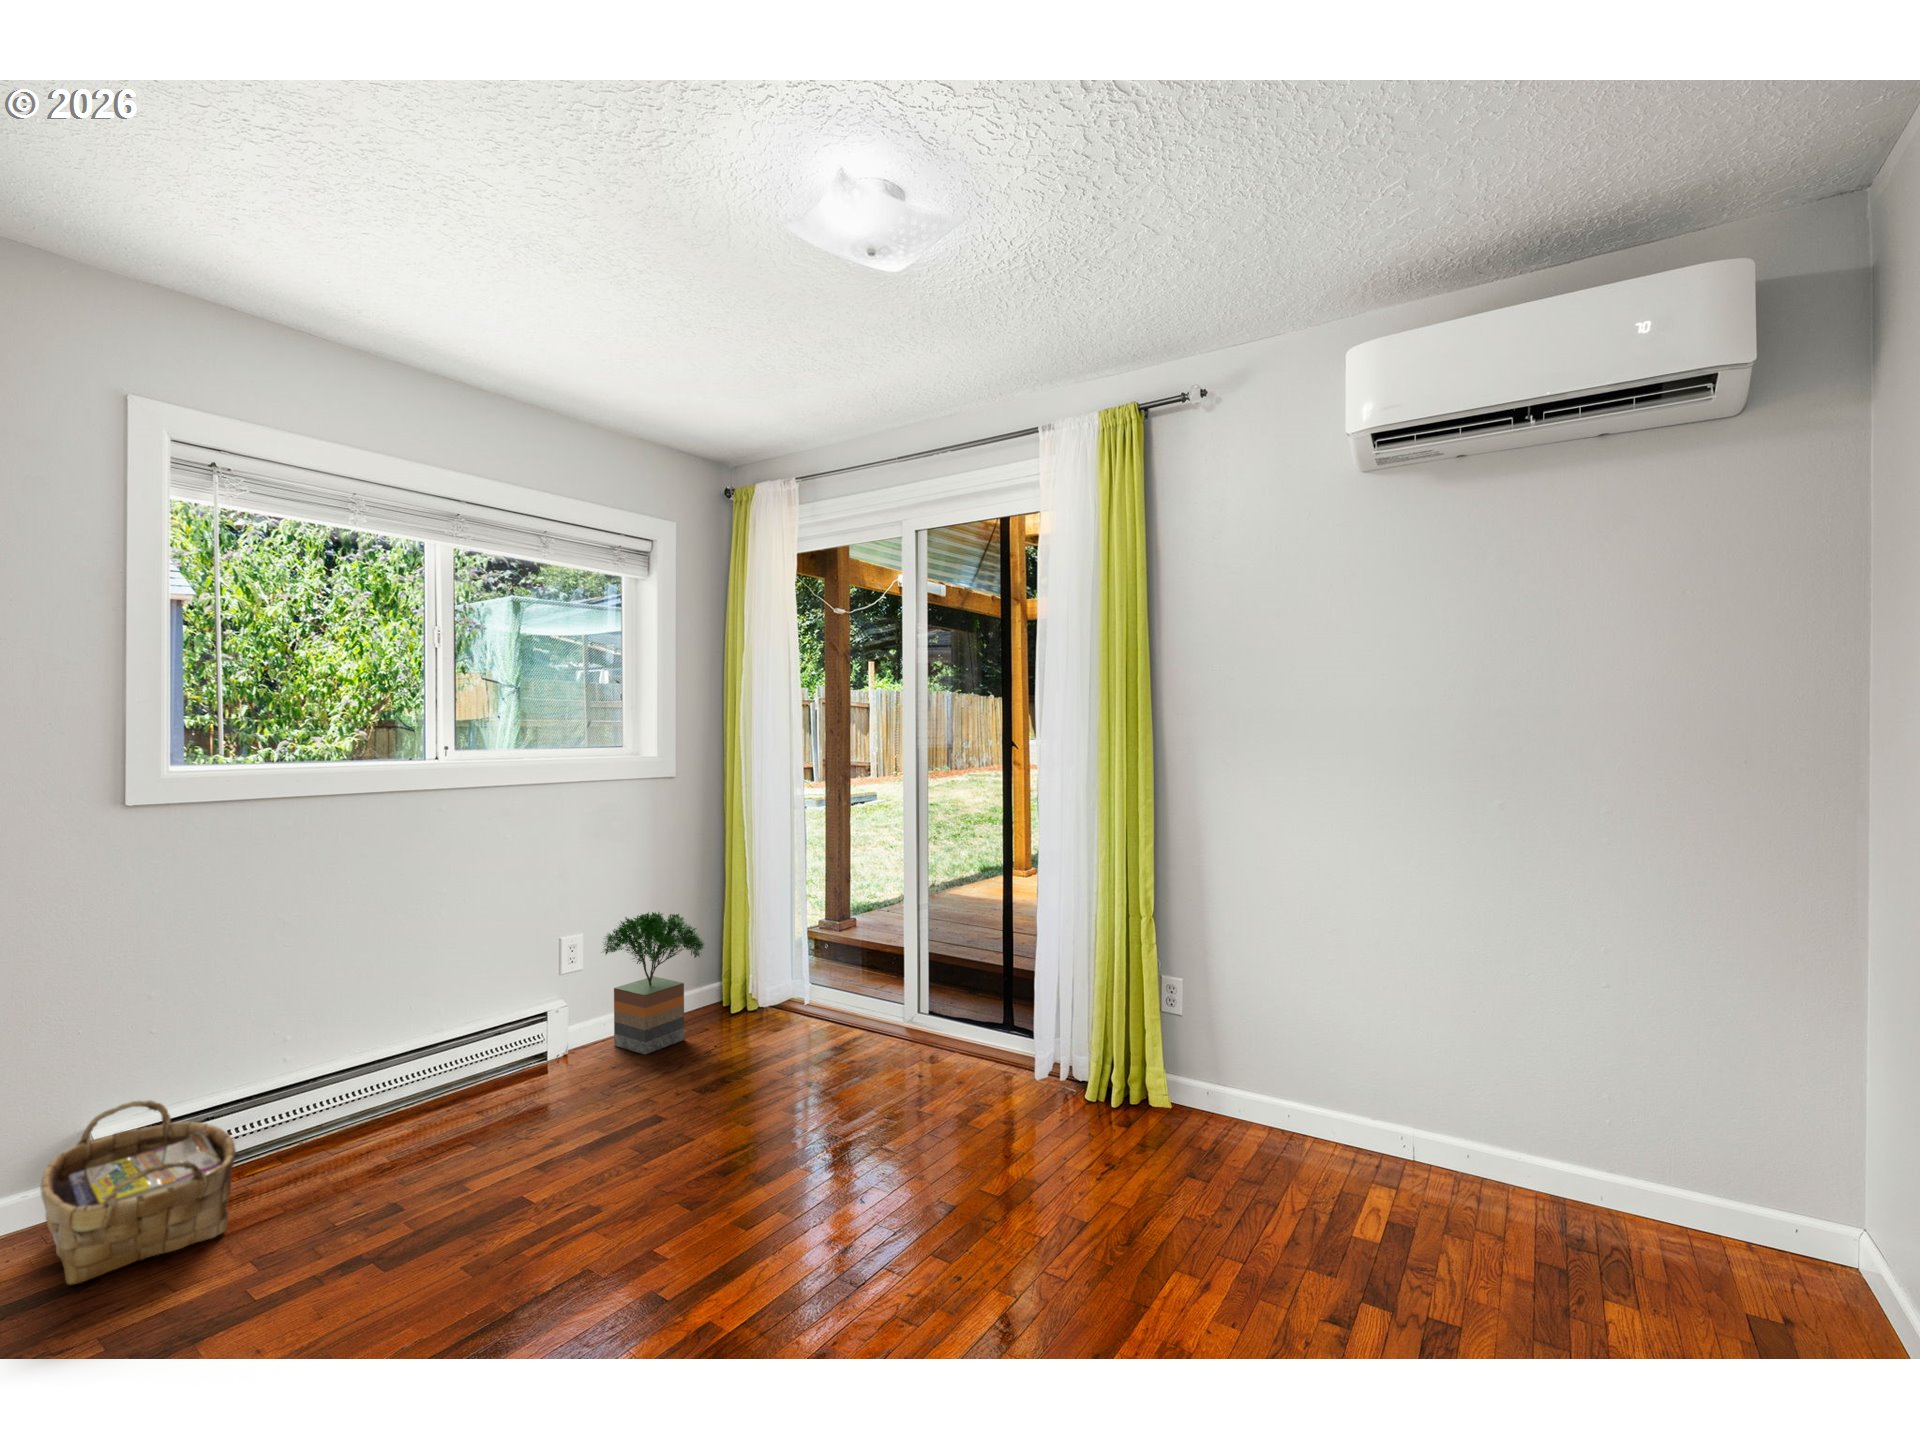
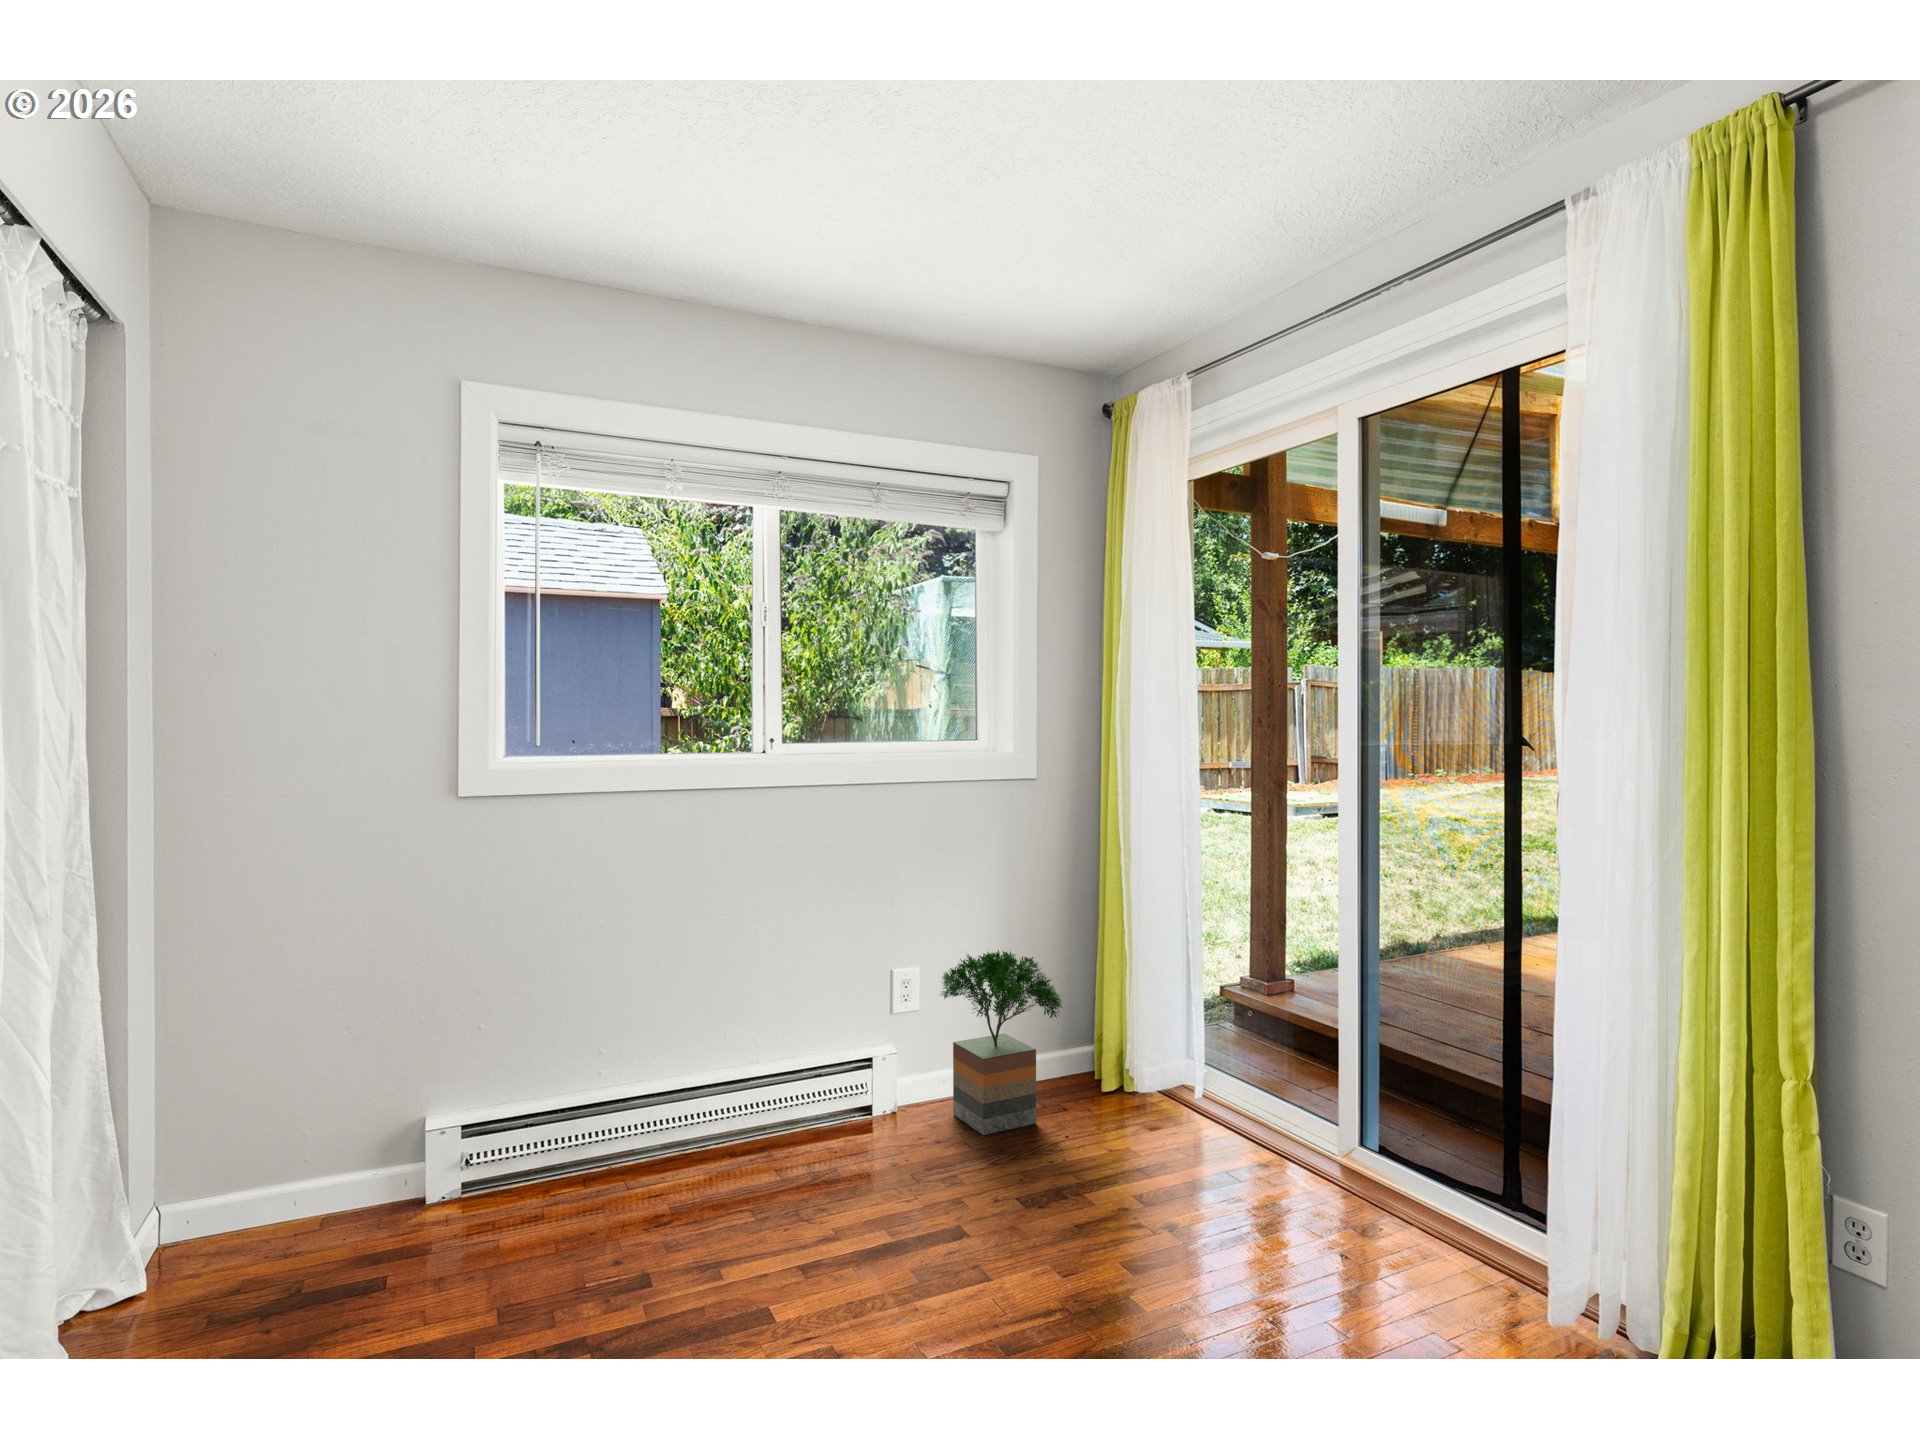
woven basket: present [40,1101,236,1285] -> none [356,1097,522,1282]

